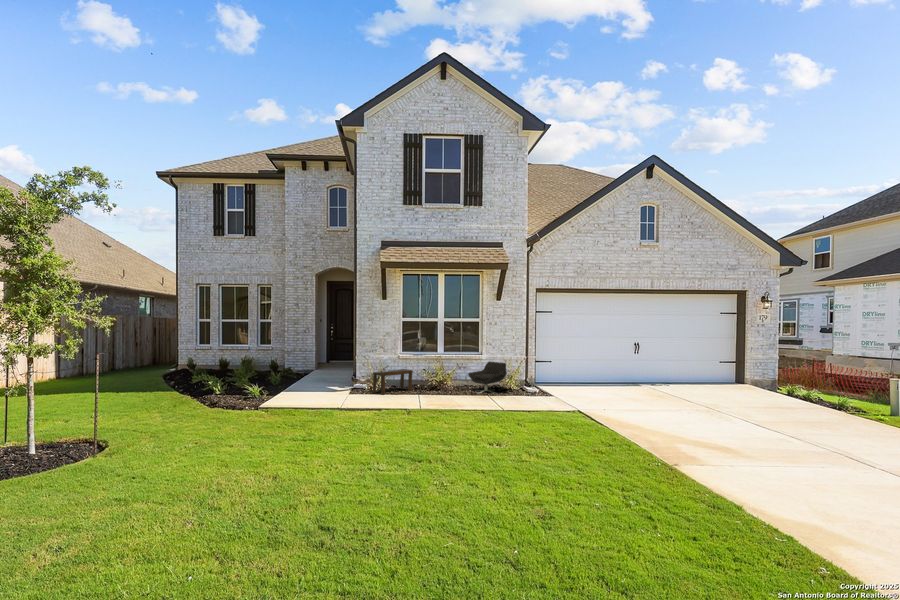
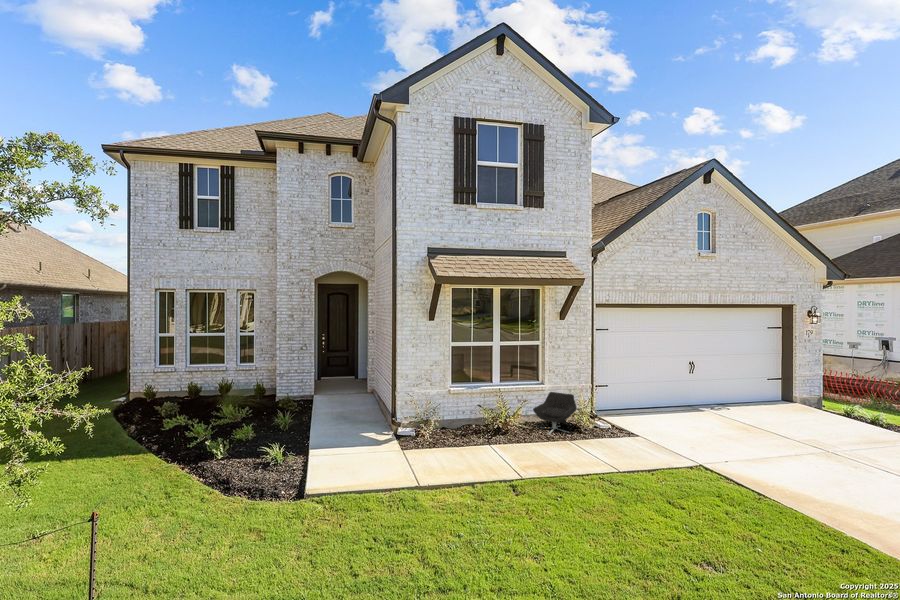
bench: present [373,369,413,395] -> none [425,405,469,442]

